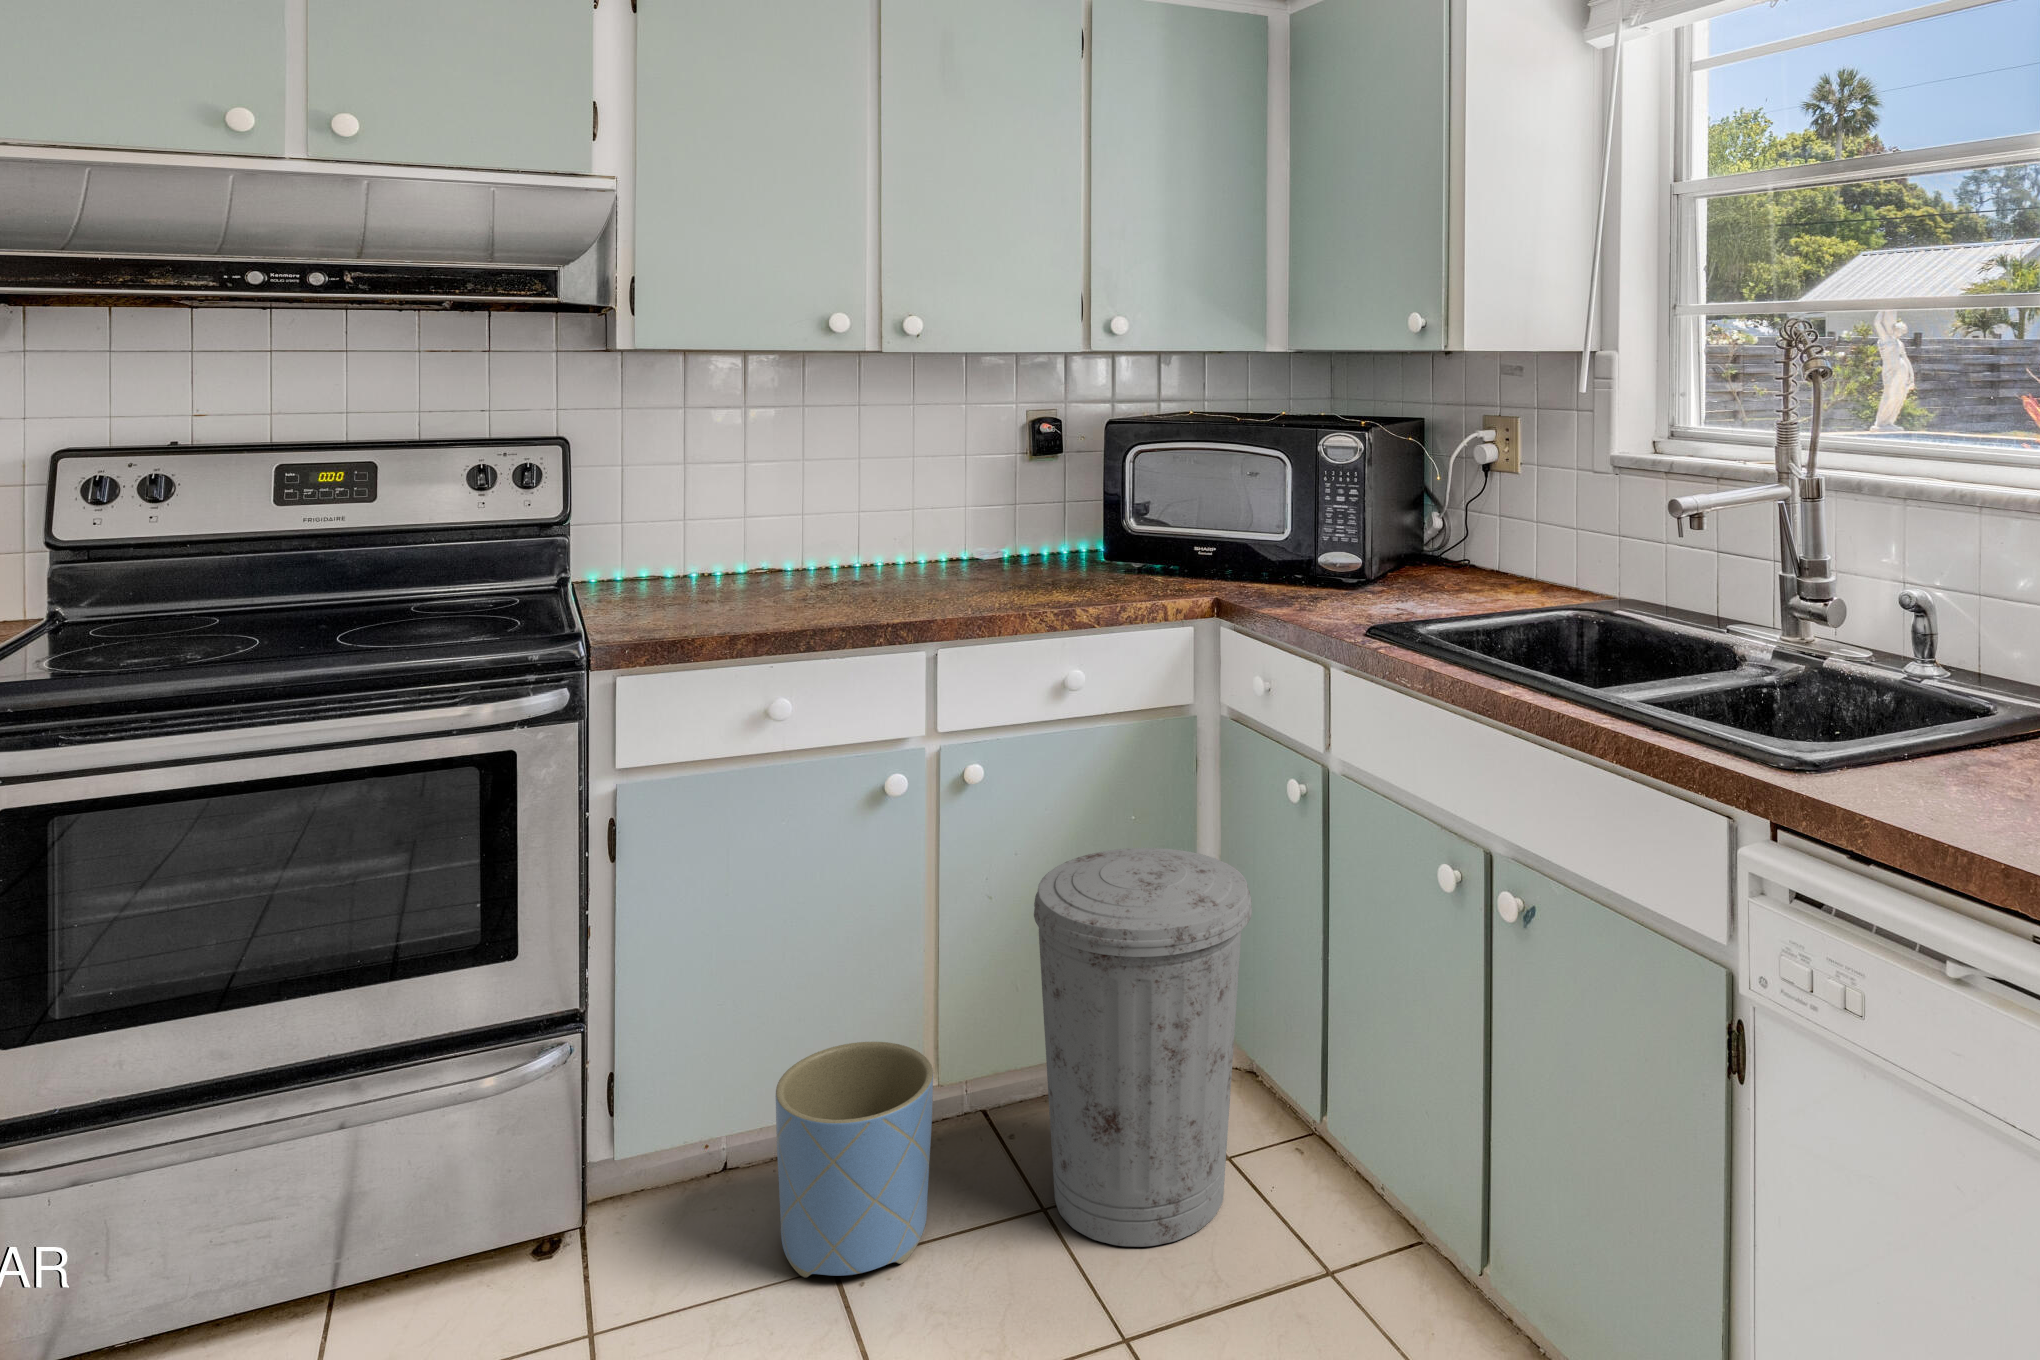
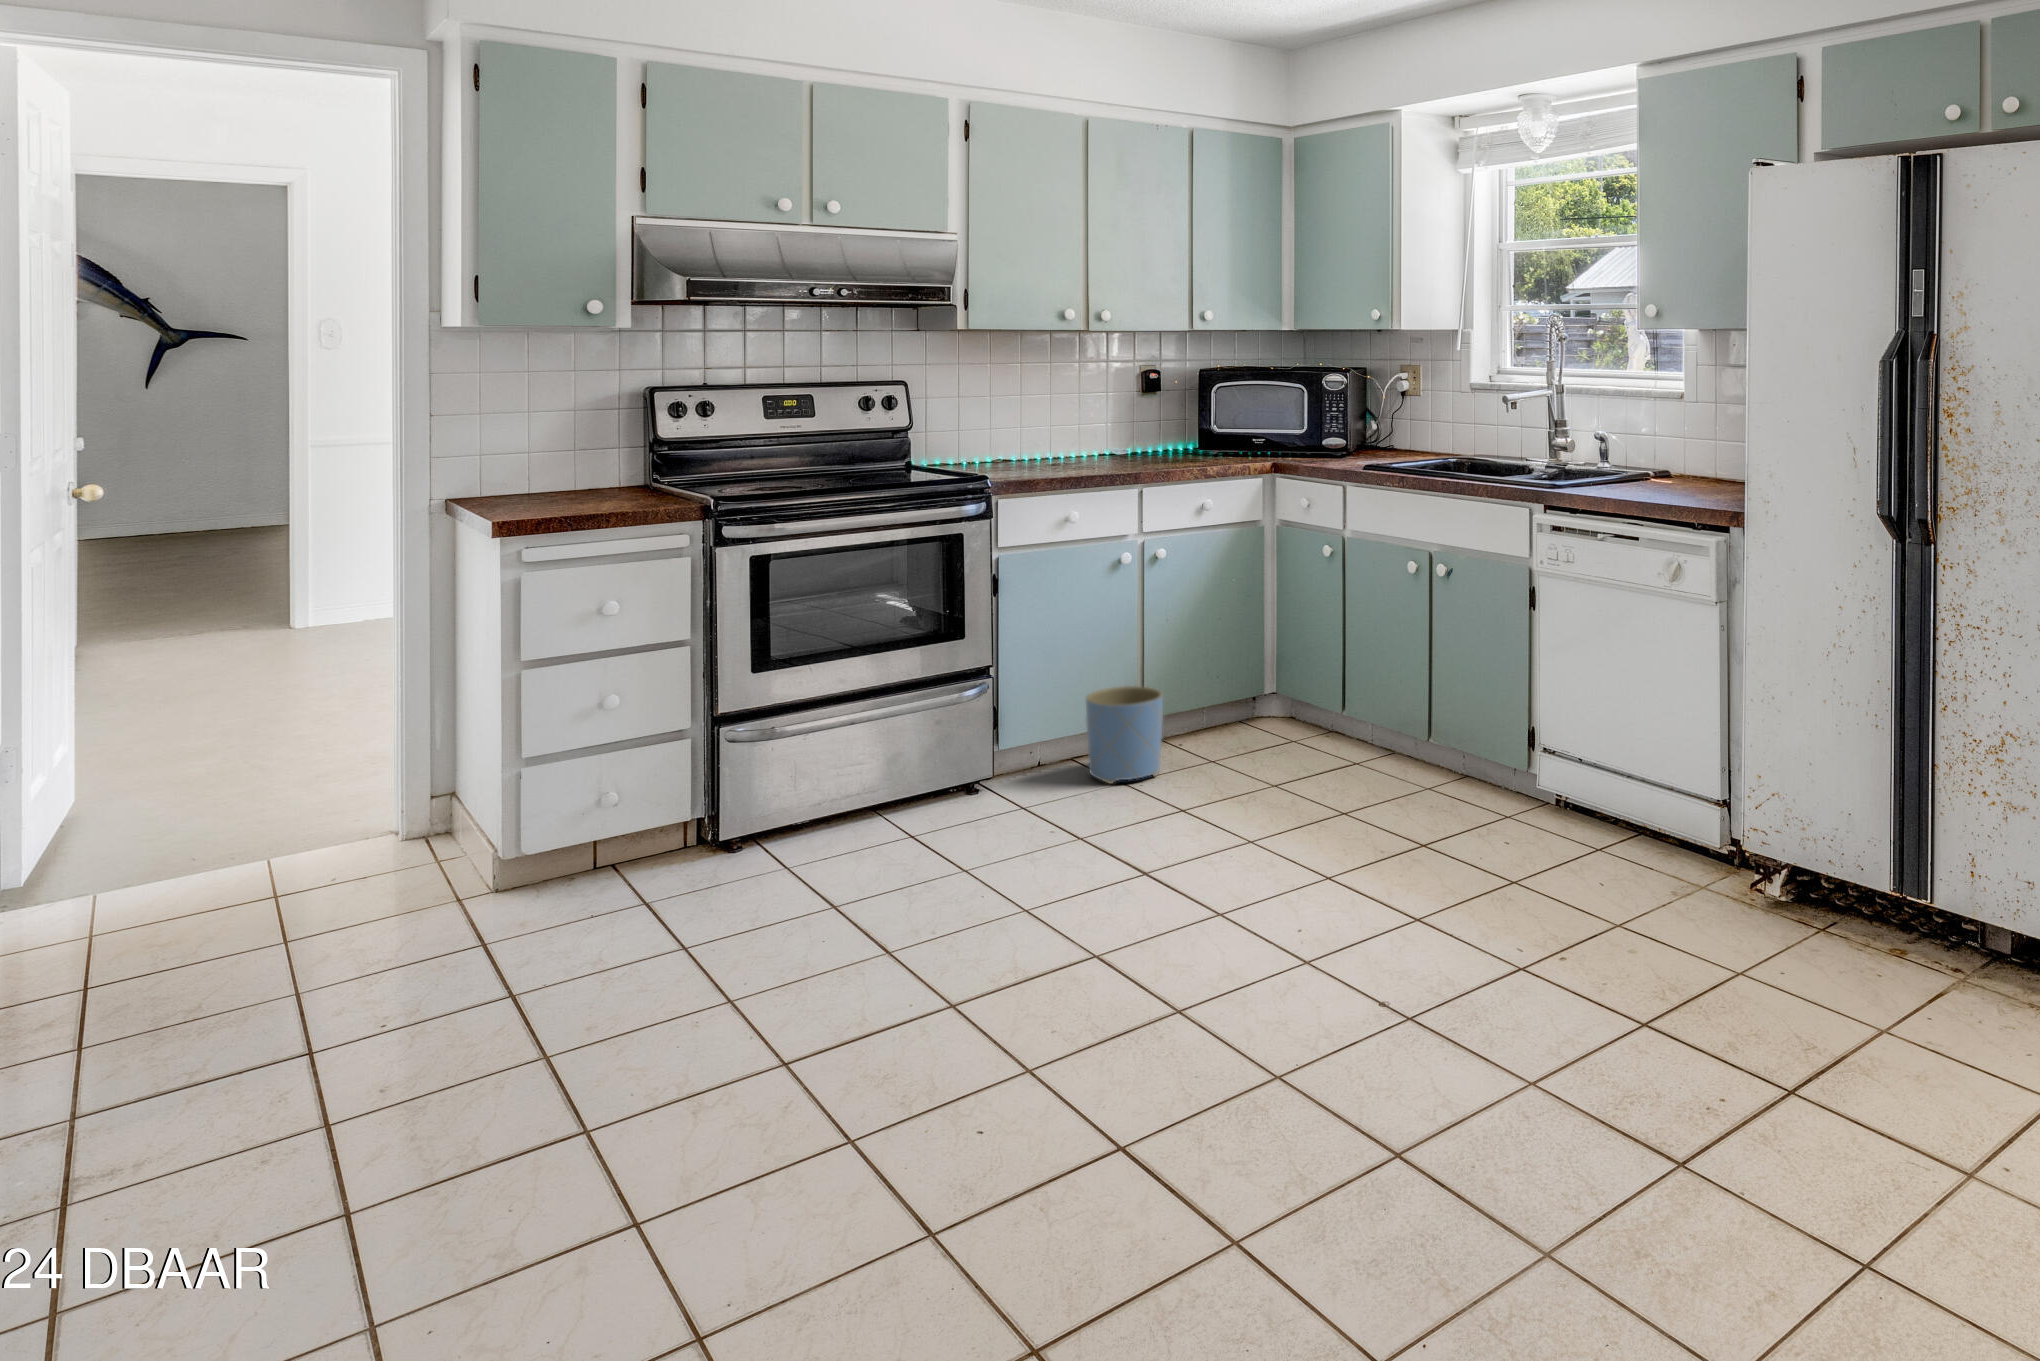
trash can: present [1034,848,1252,1247] -> none [1202,589,1311,763]

